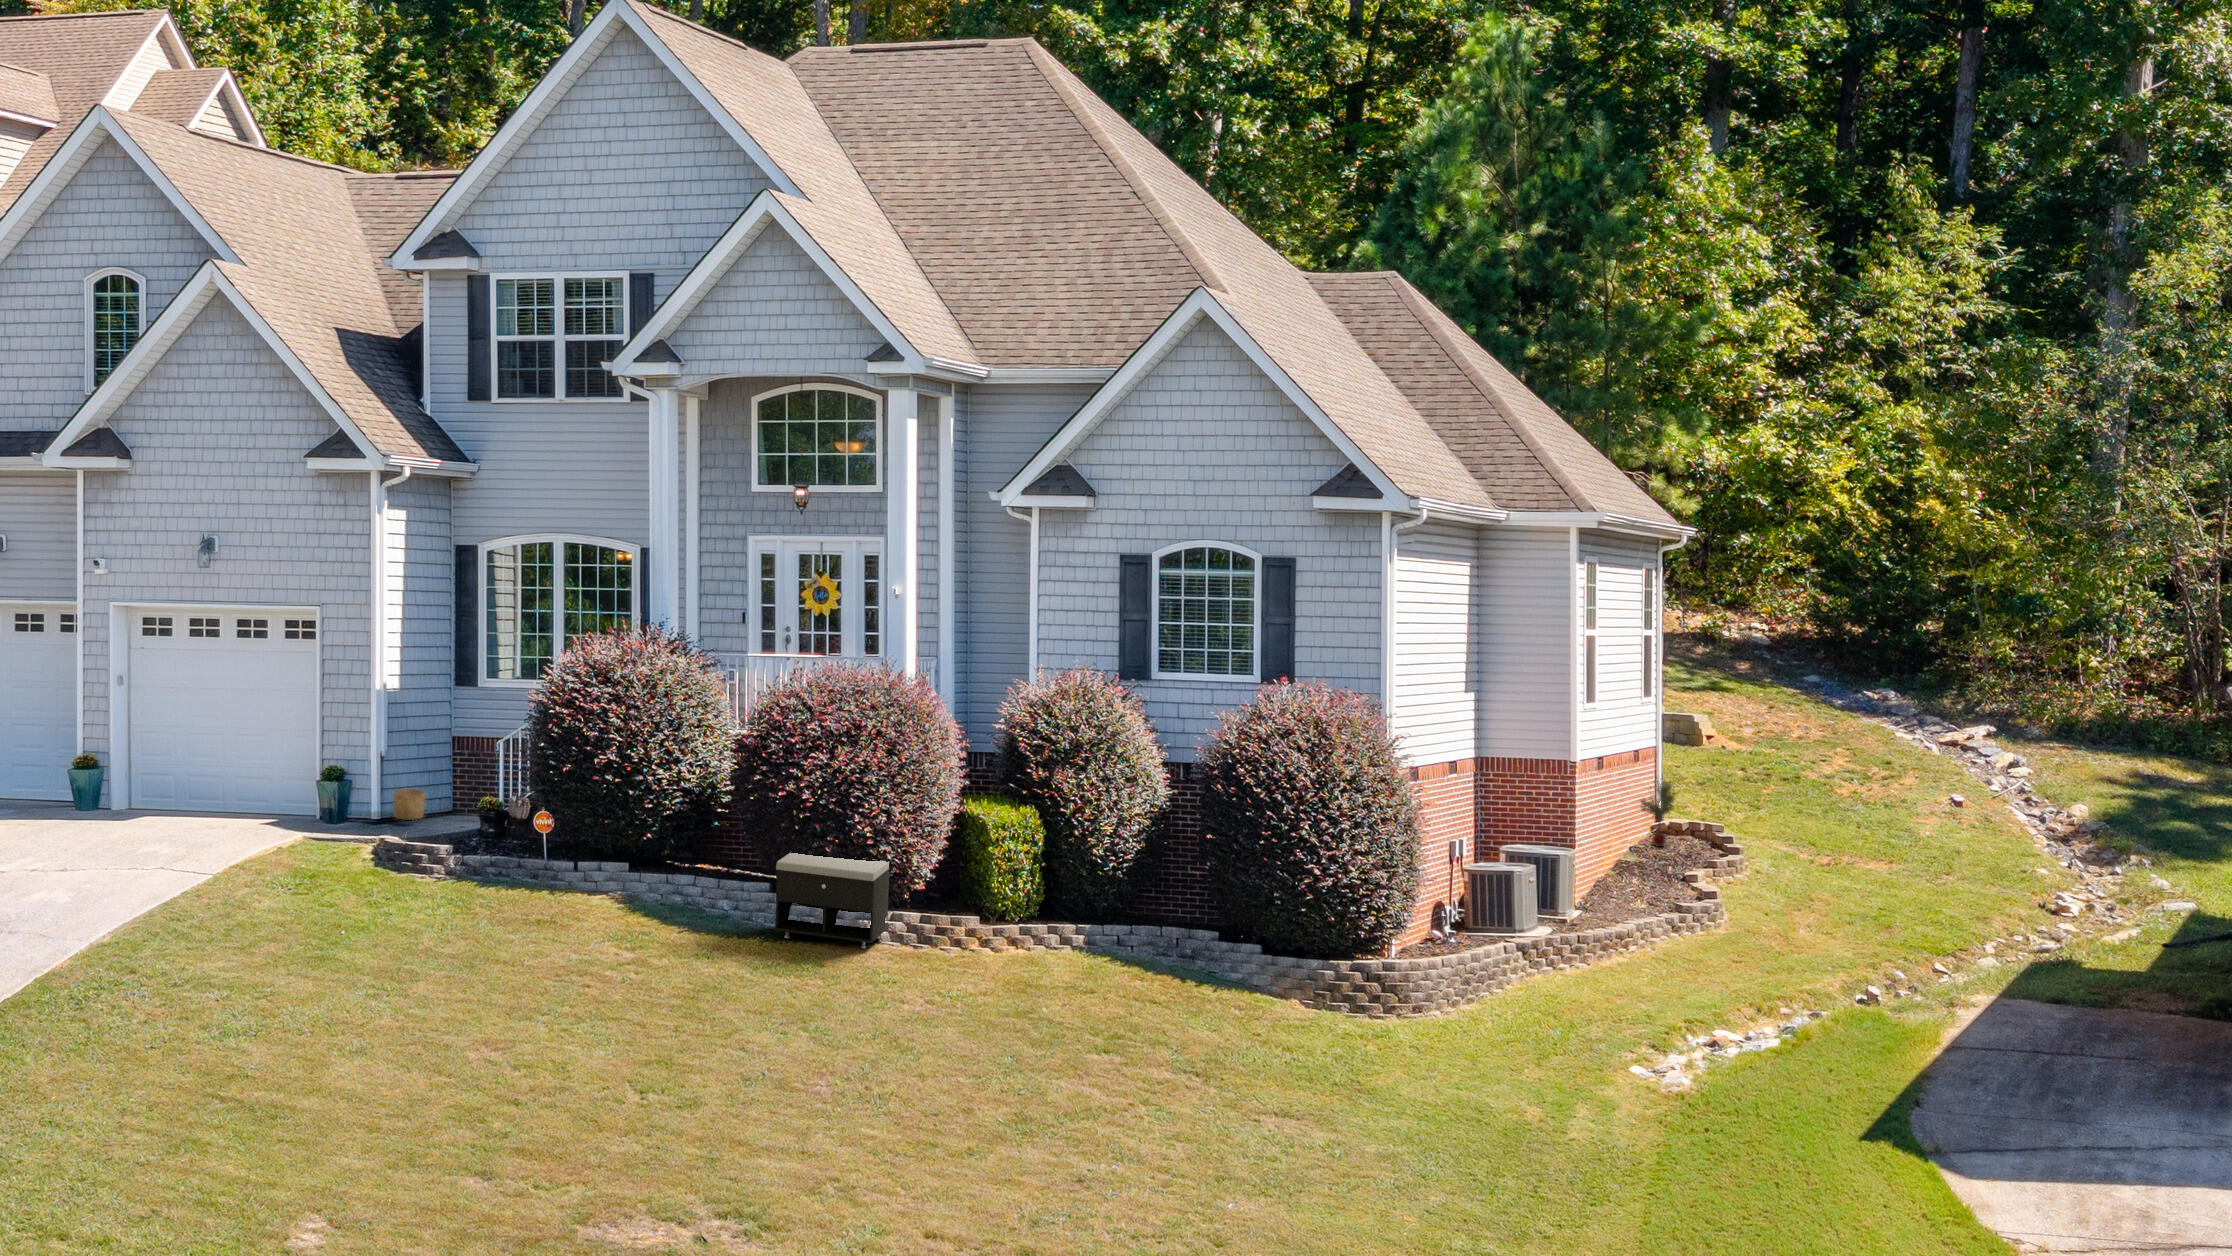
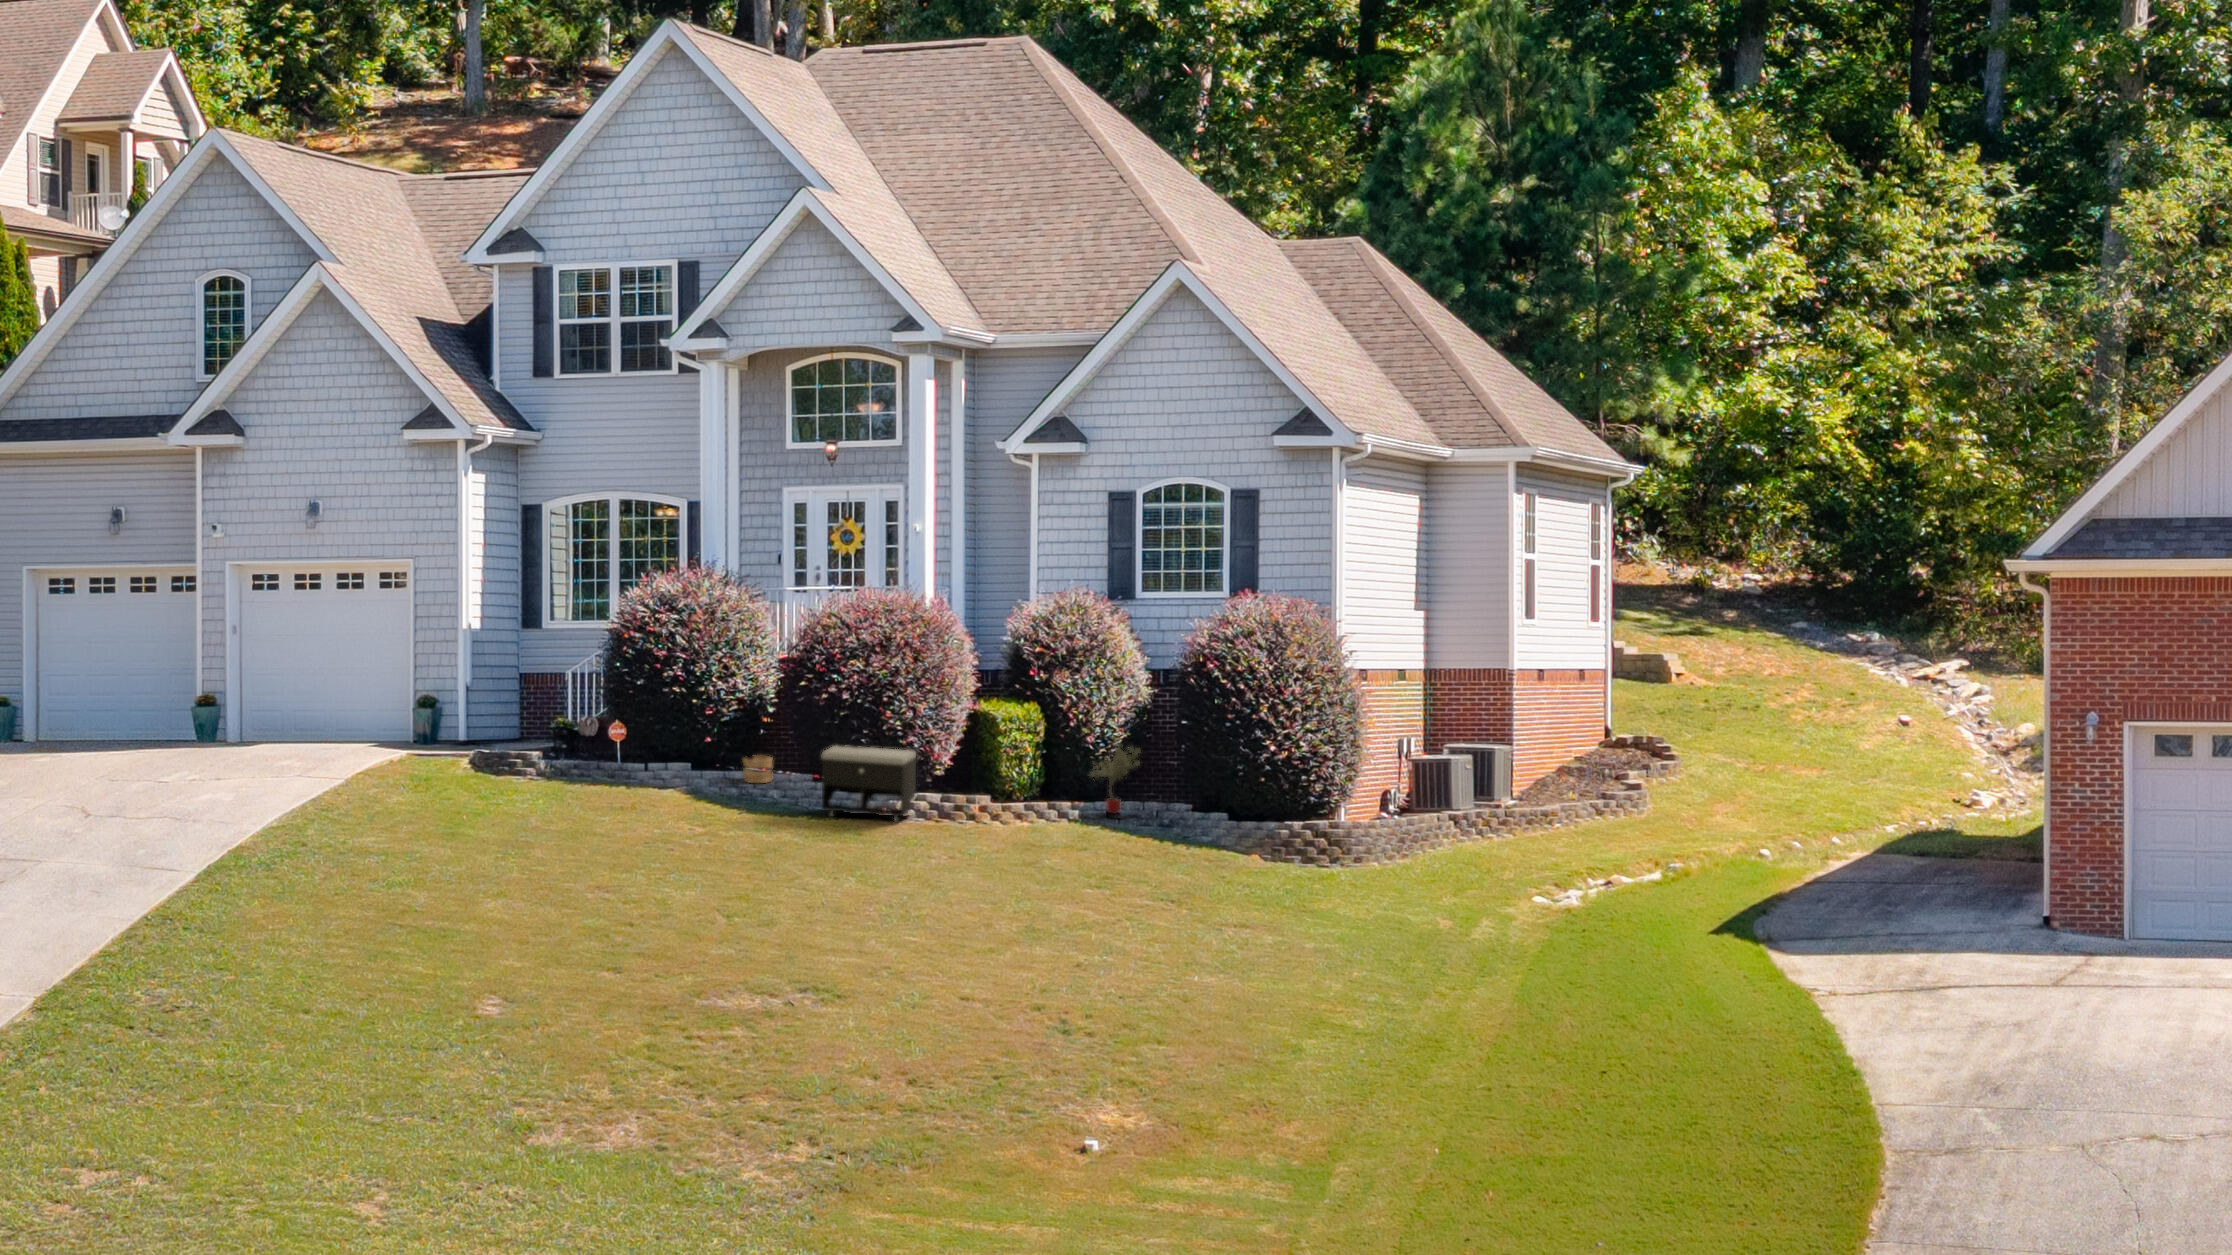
potted tree: present [1641,781,1675,847] -> present [1091,739,1140,814]
wooden bucket: present [393,789,425,820] -> present [743,755,773,783]

